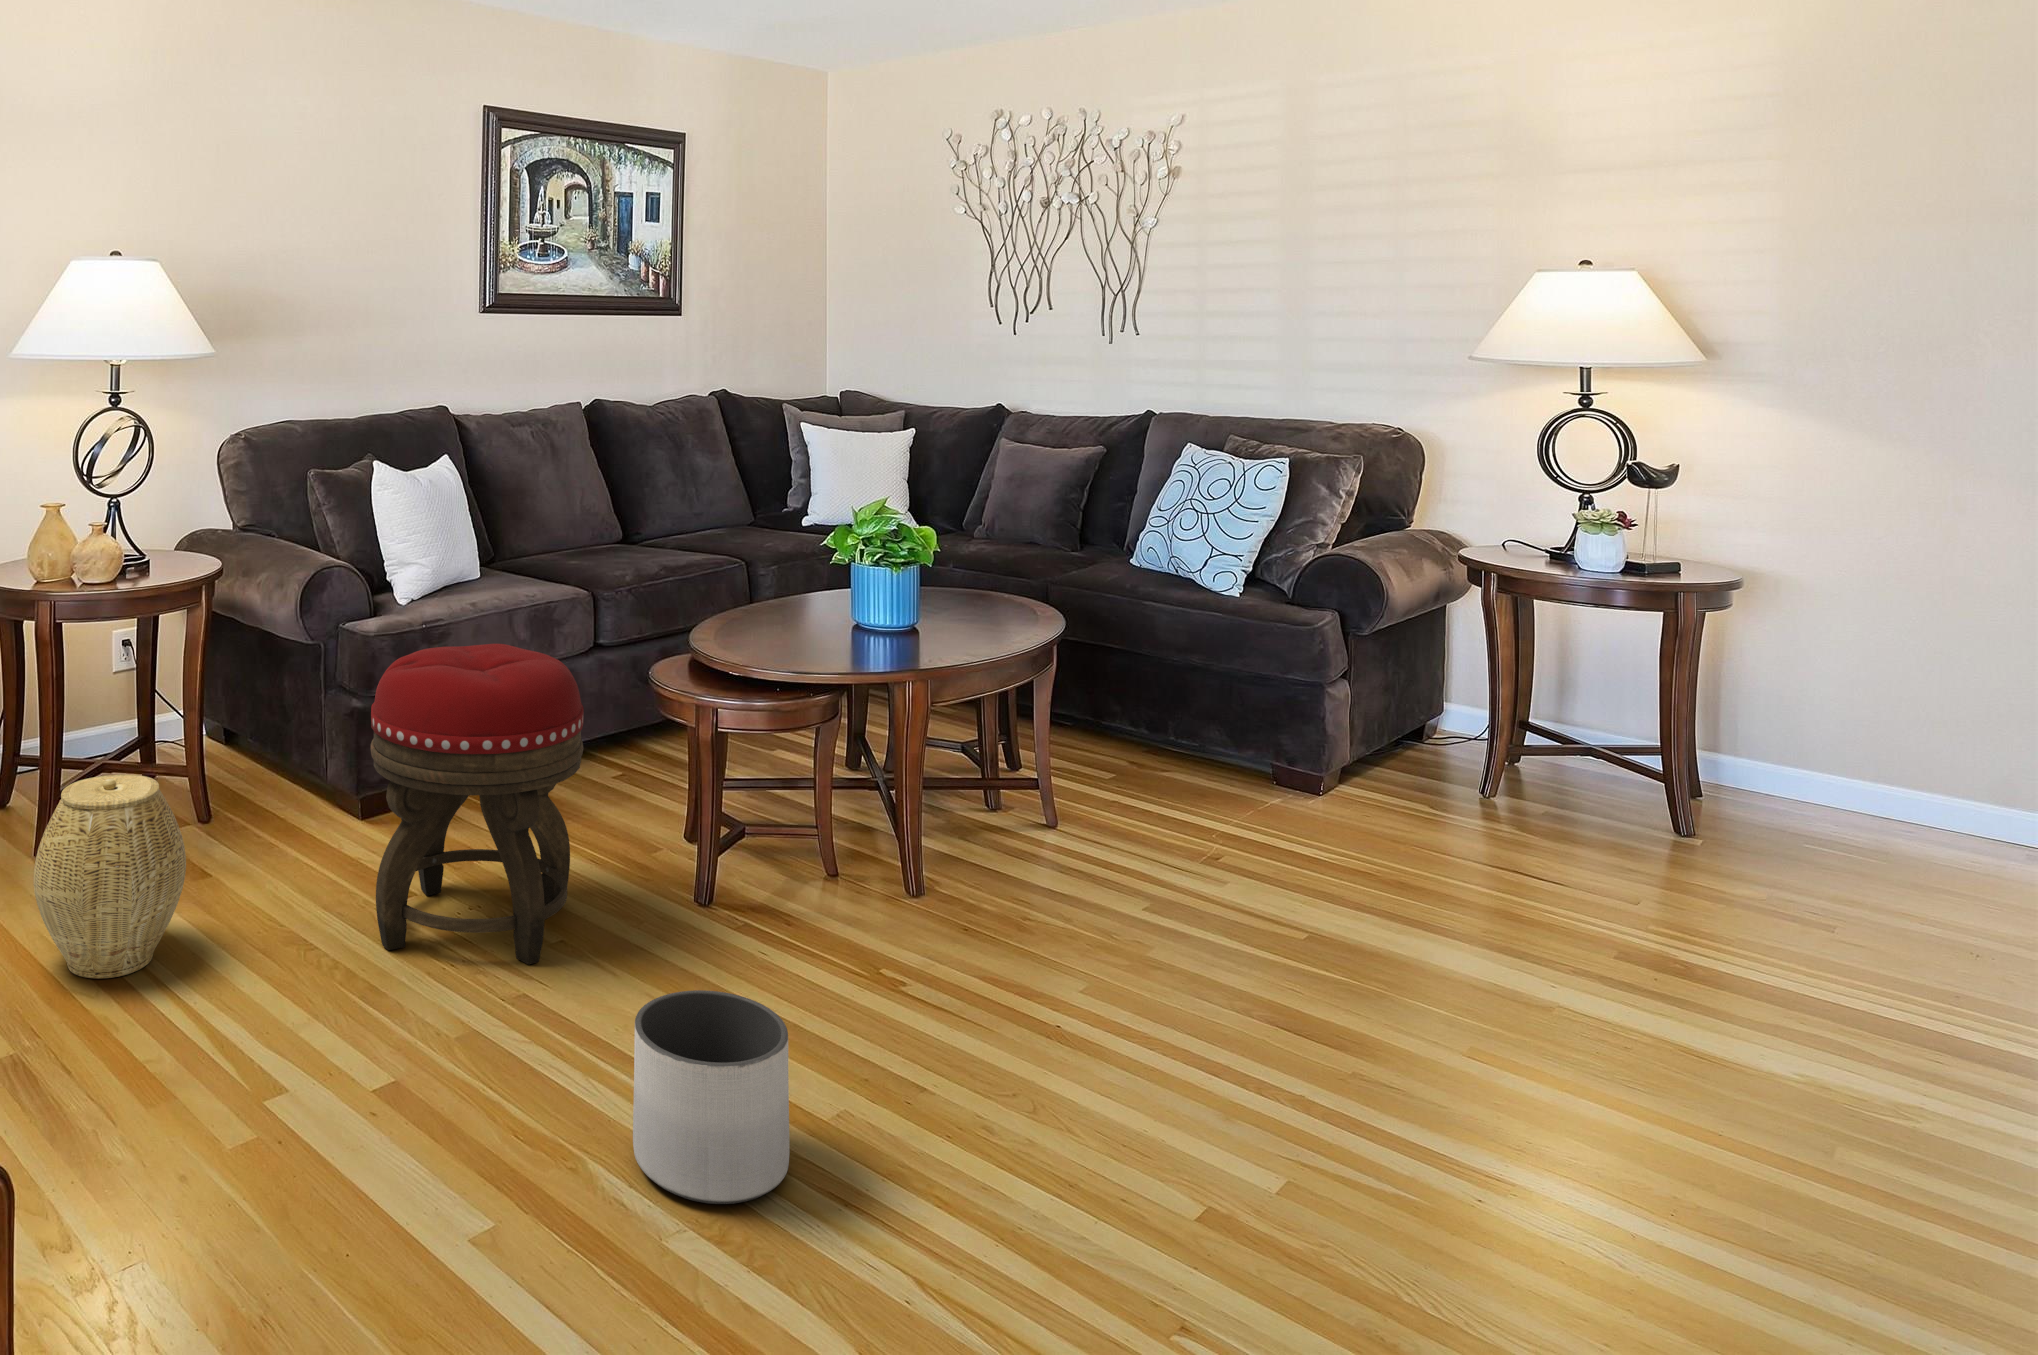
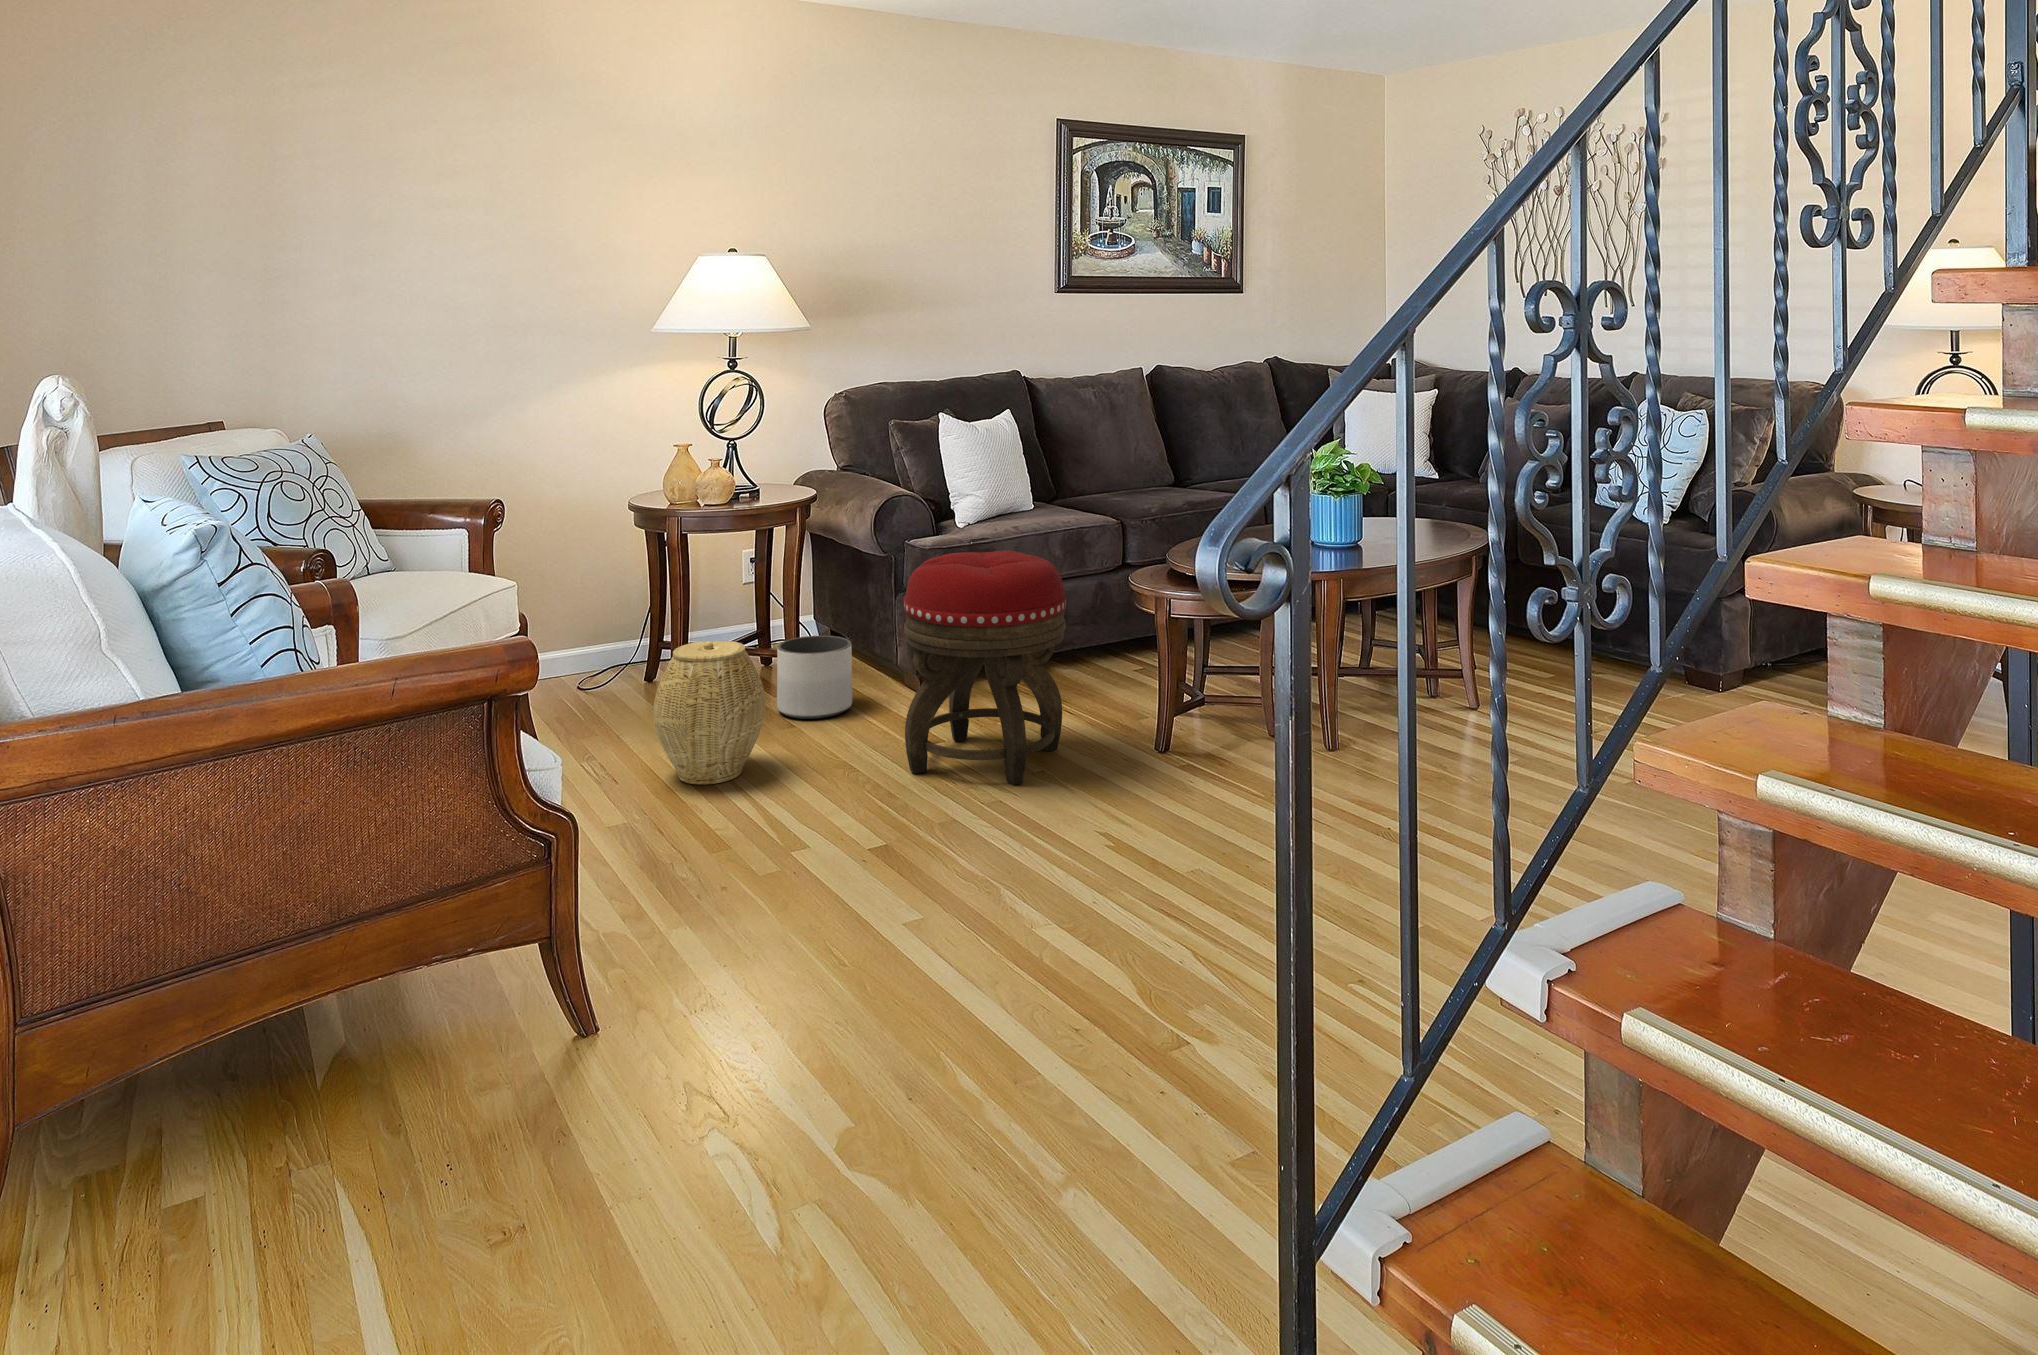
planter: present [633,990,789,1204] -> present [777,636,852,719]

